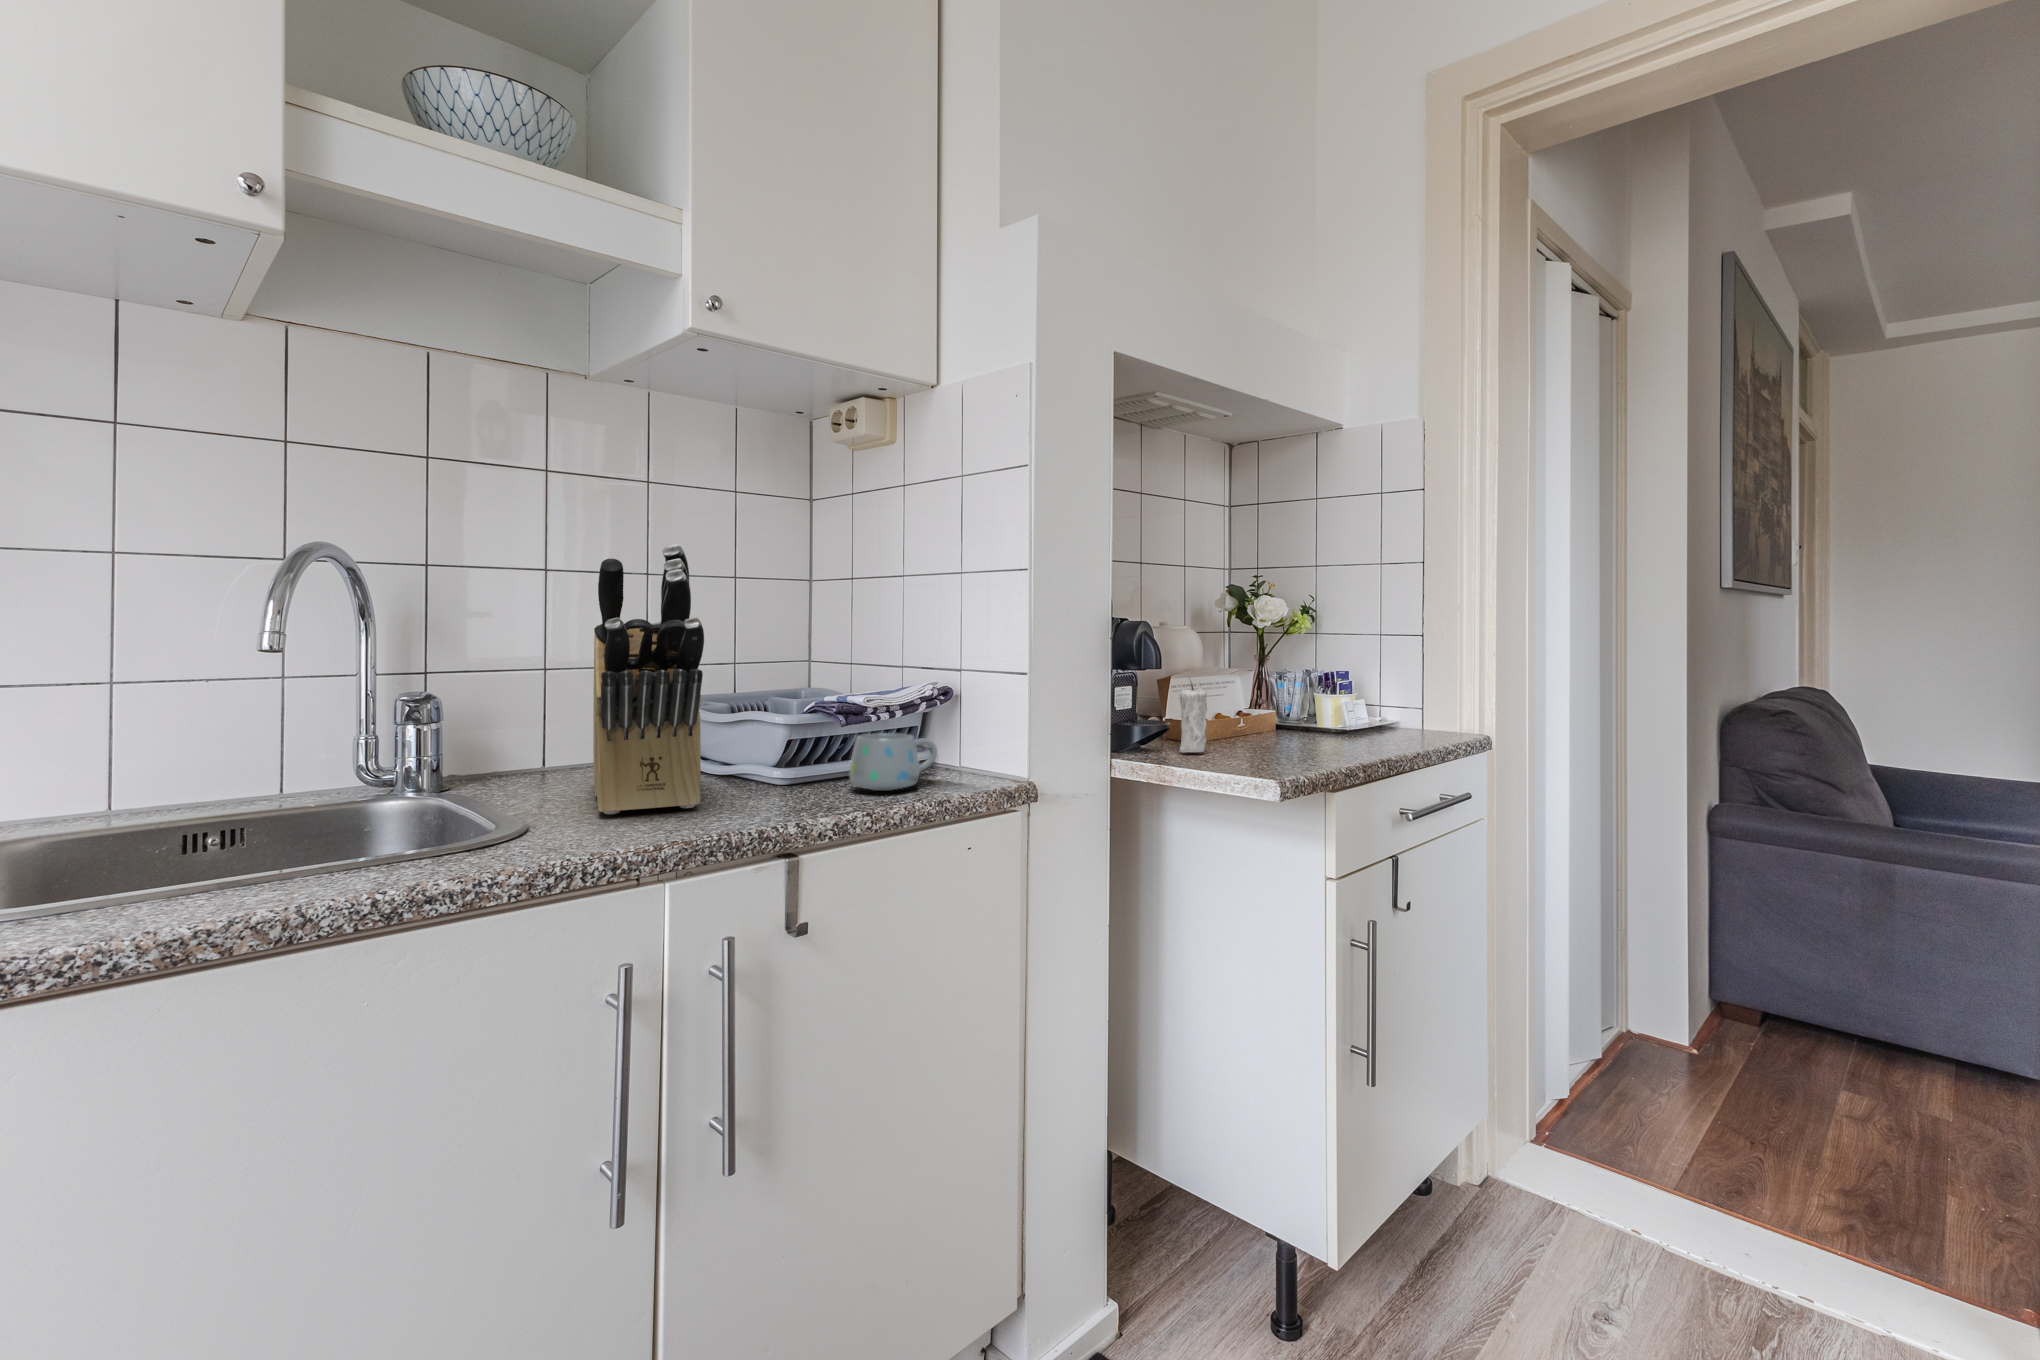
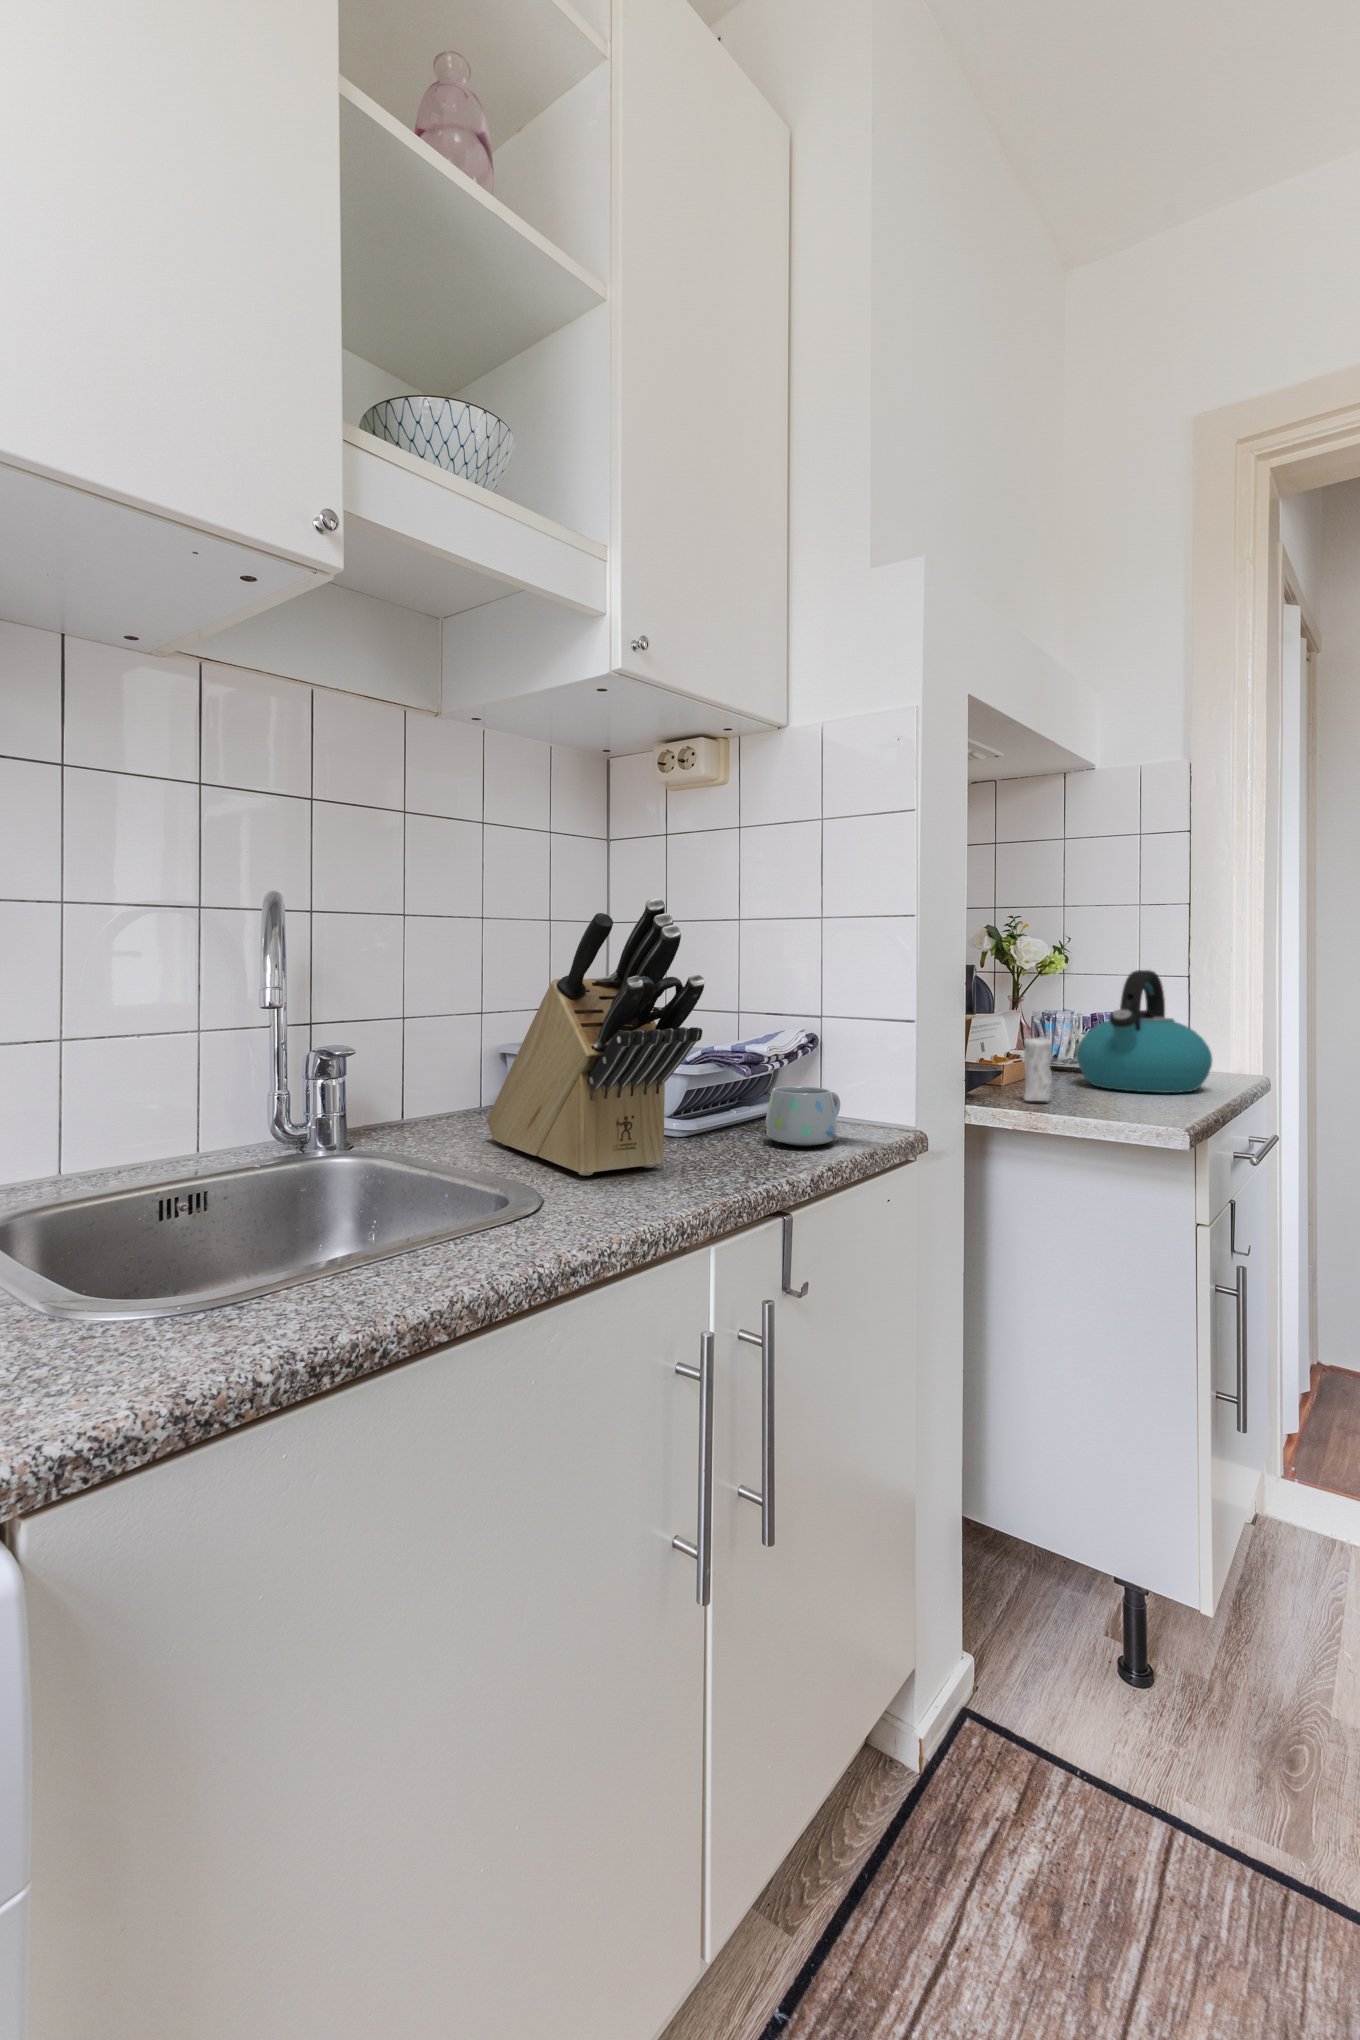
kettle: none [1272,623,1400,746] -> present [1077,970,1212,1093]

